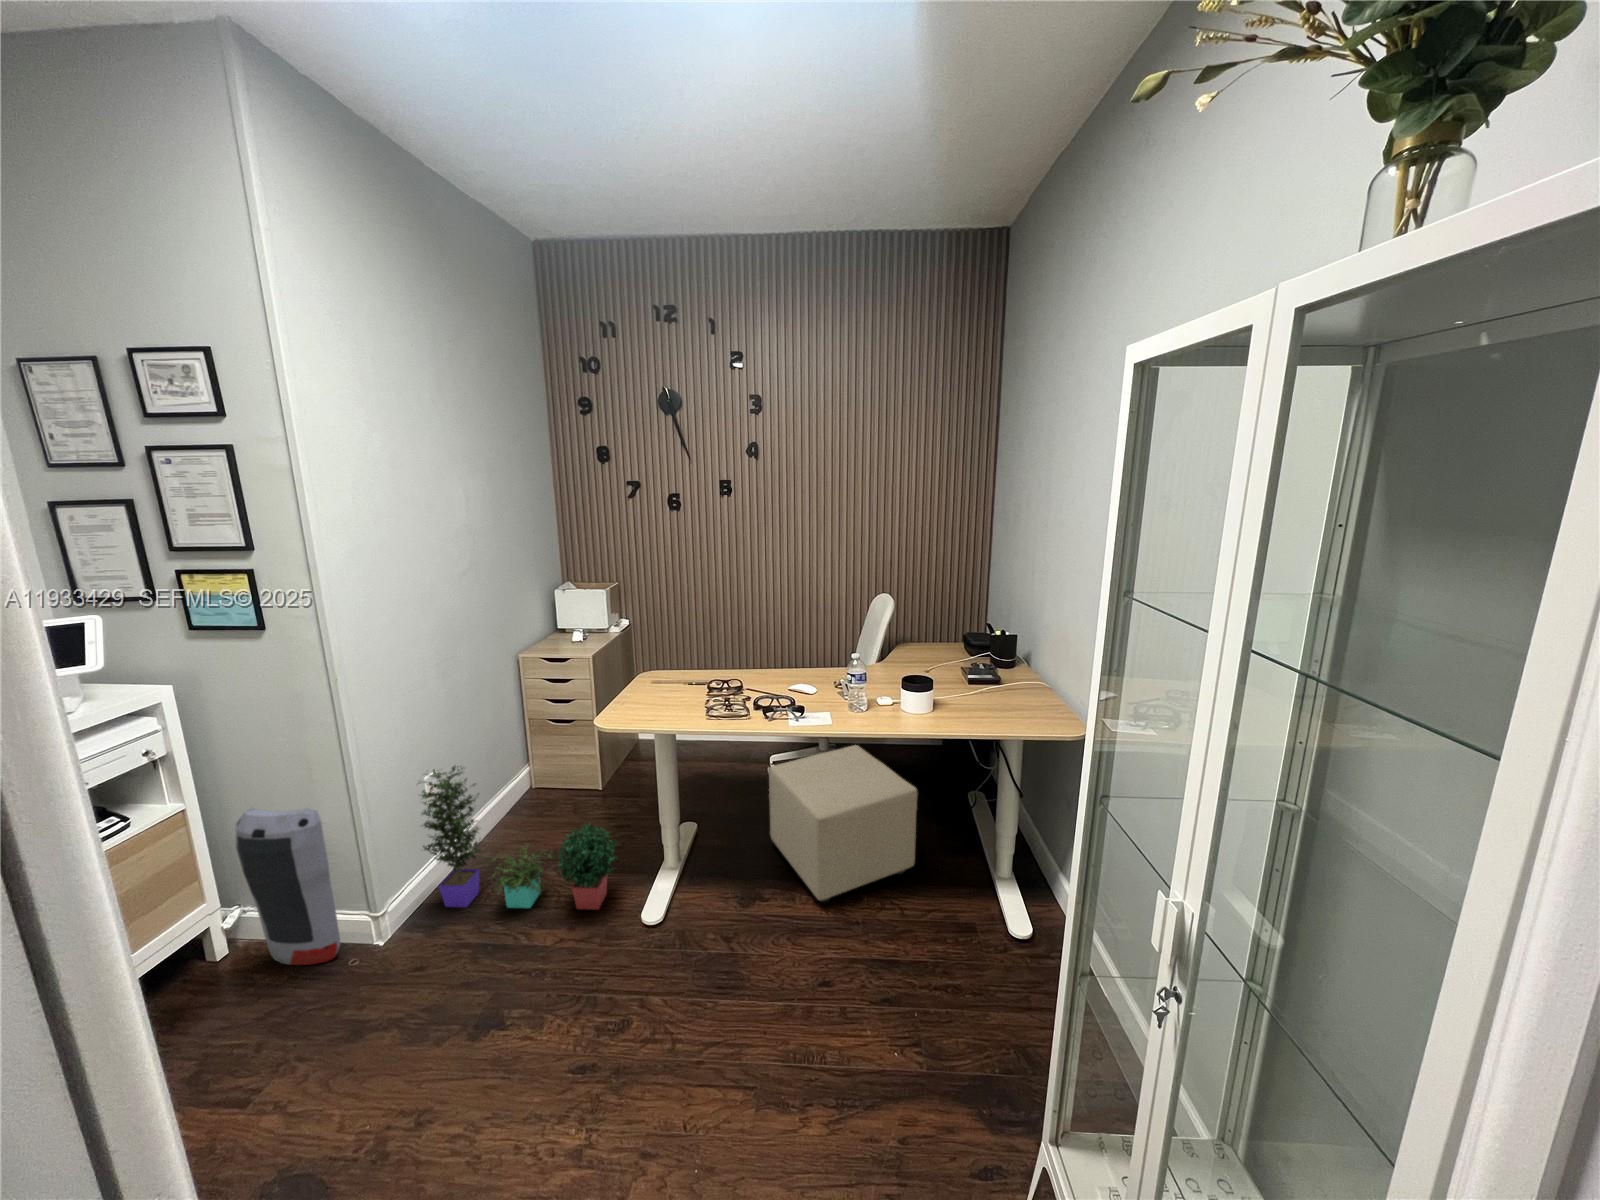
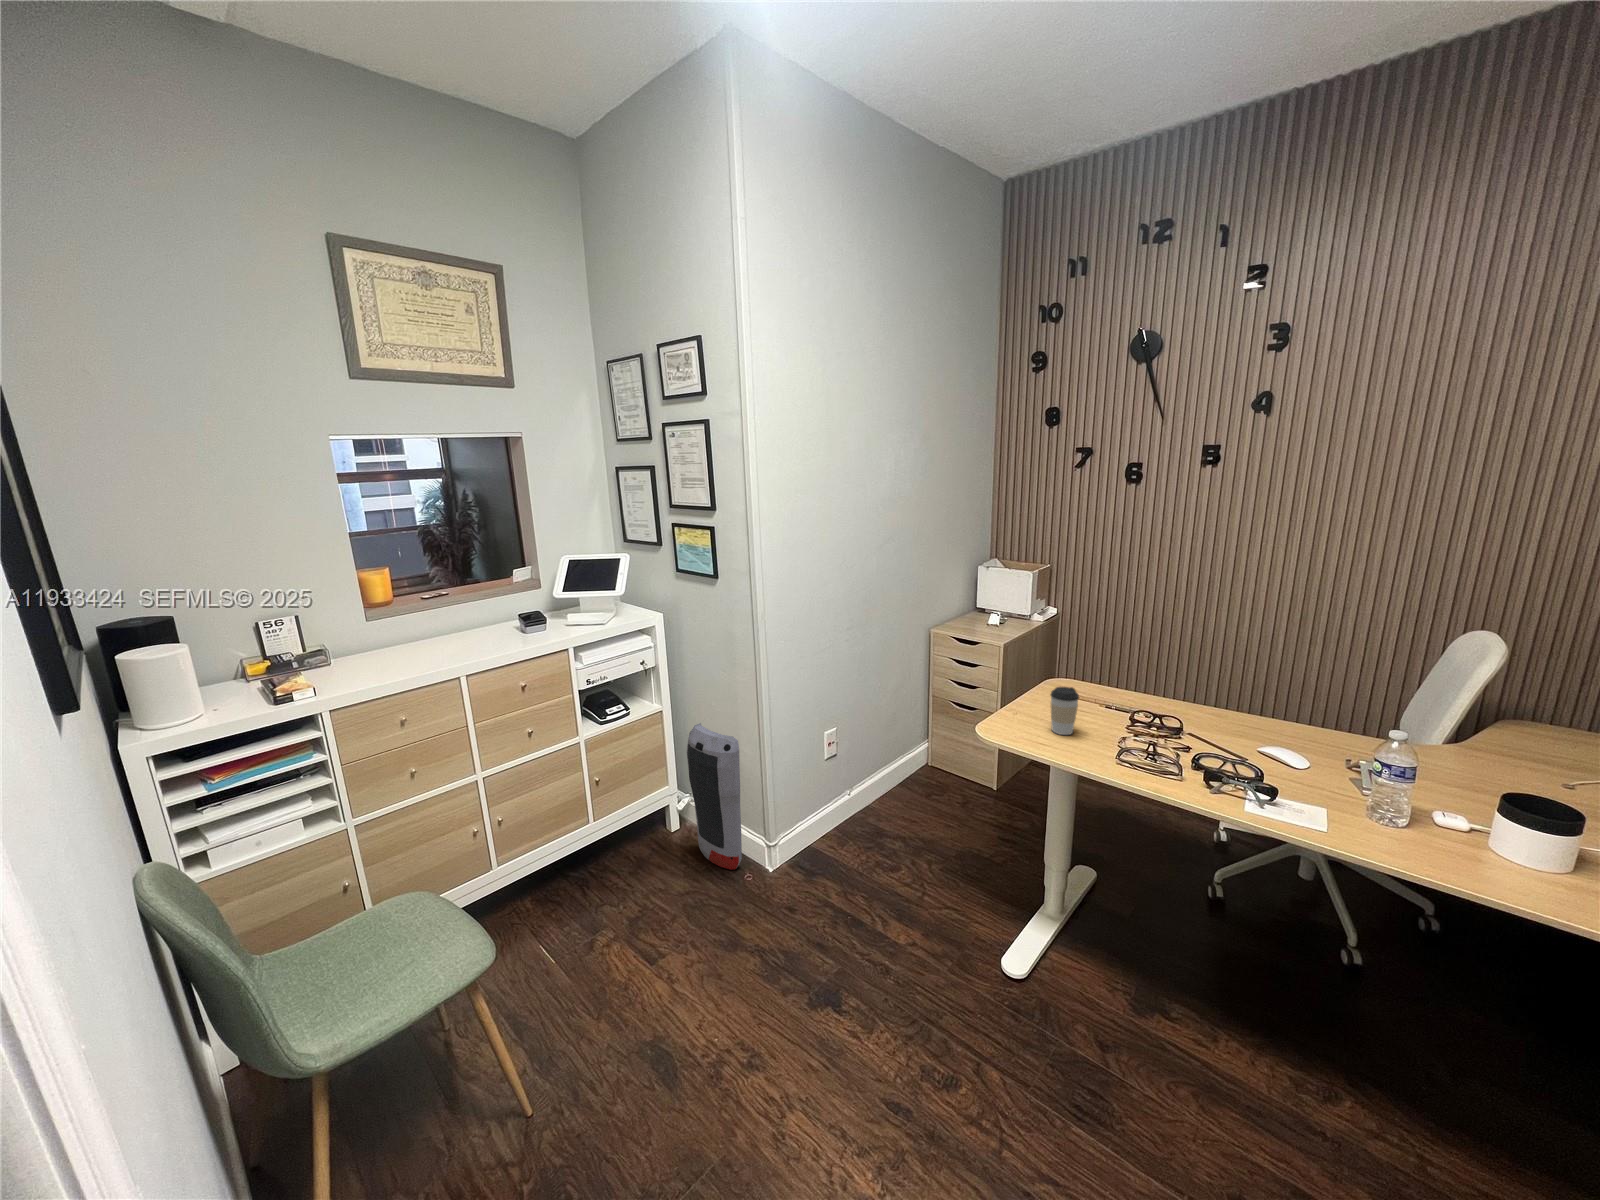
coffee cup: none [649,671,671,711] -> present [1050,687,1079,735]
ottoman: present [769,745,918,902] -> none [1195,850,1494,1105]
potted plant: present [419,766,617,910] -> none [809,730,987,933]

